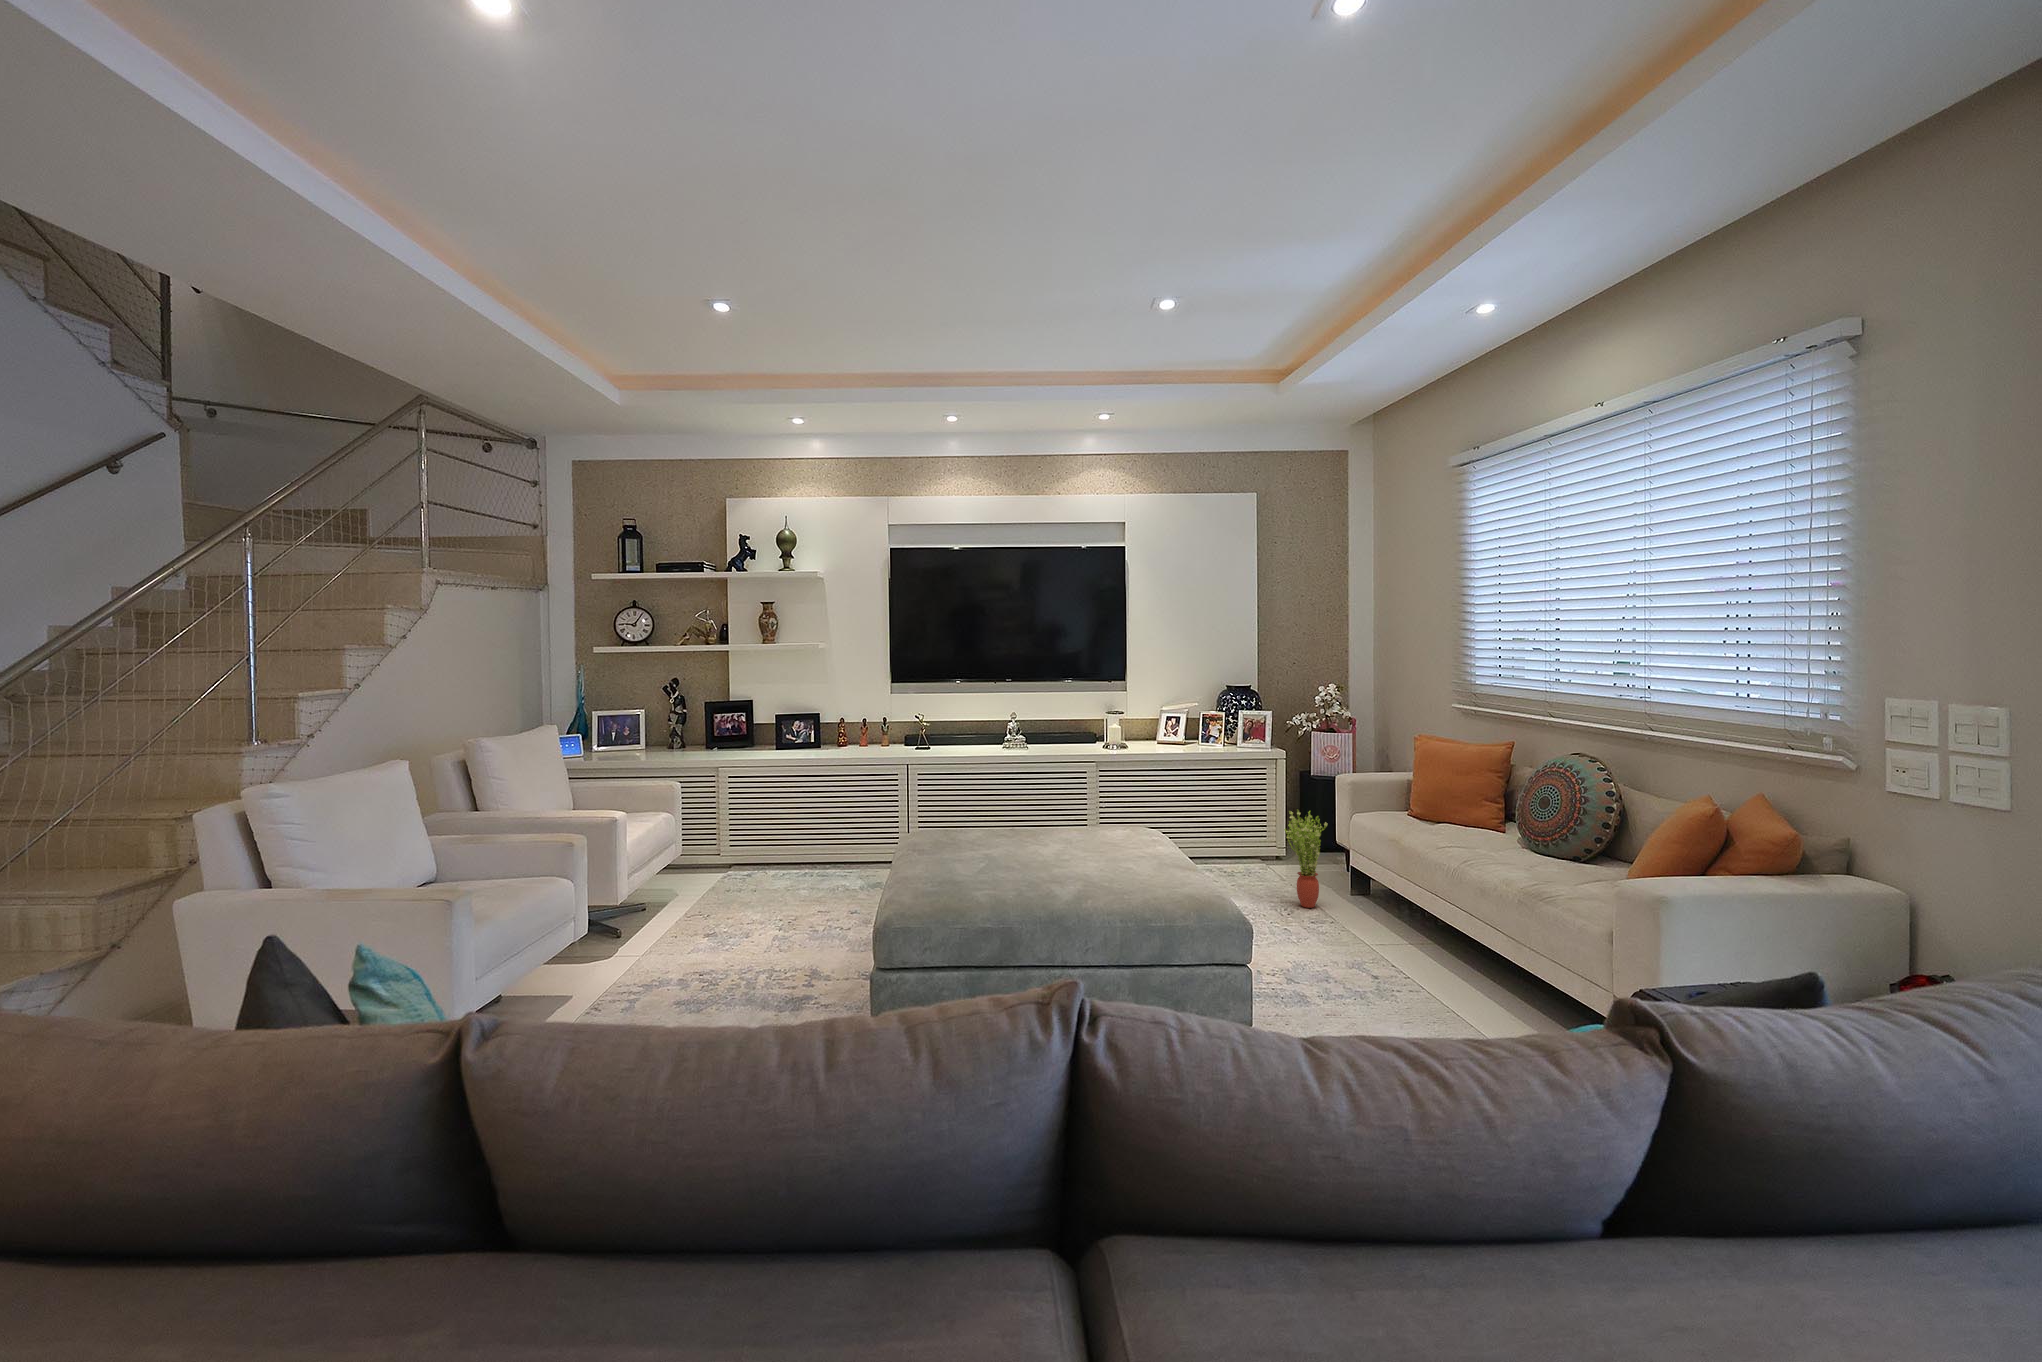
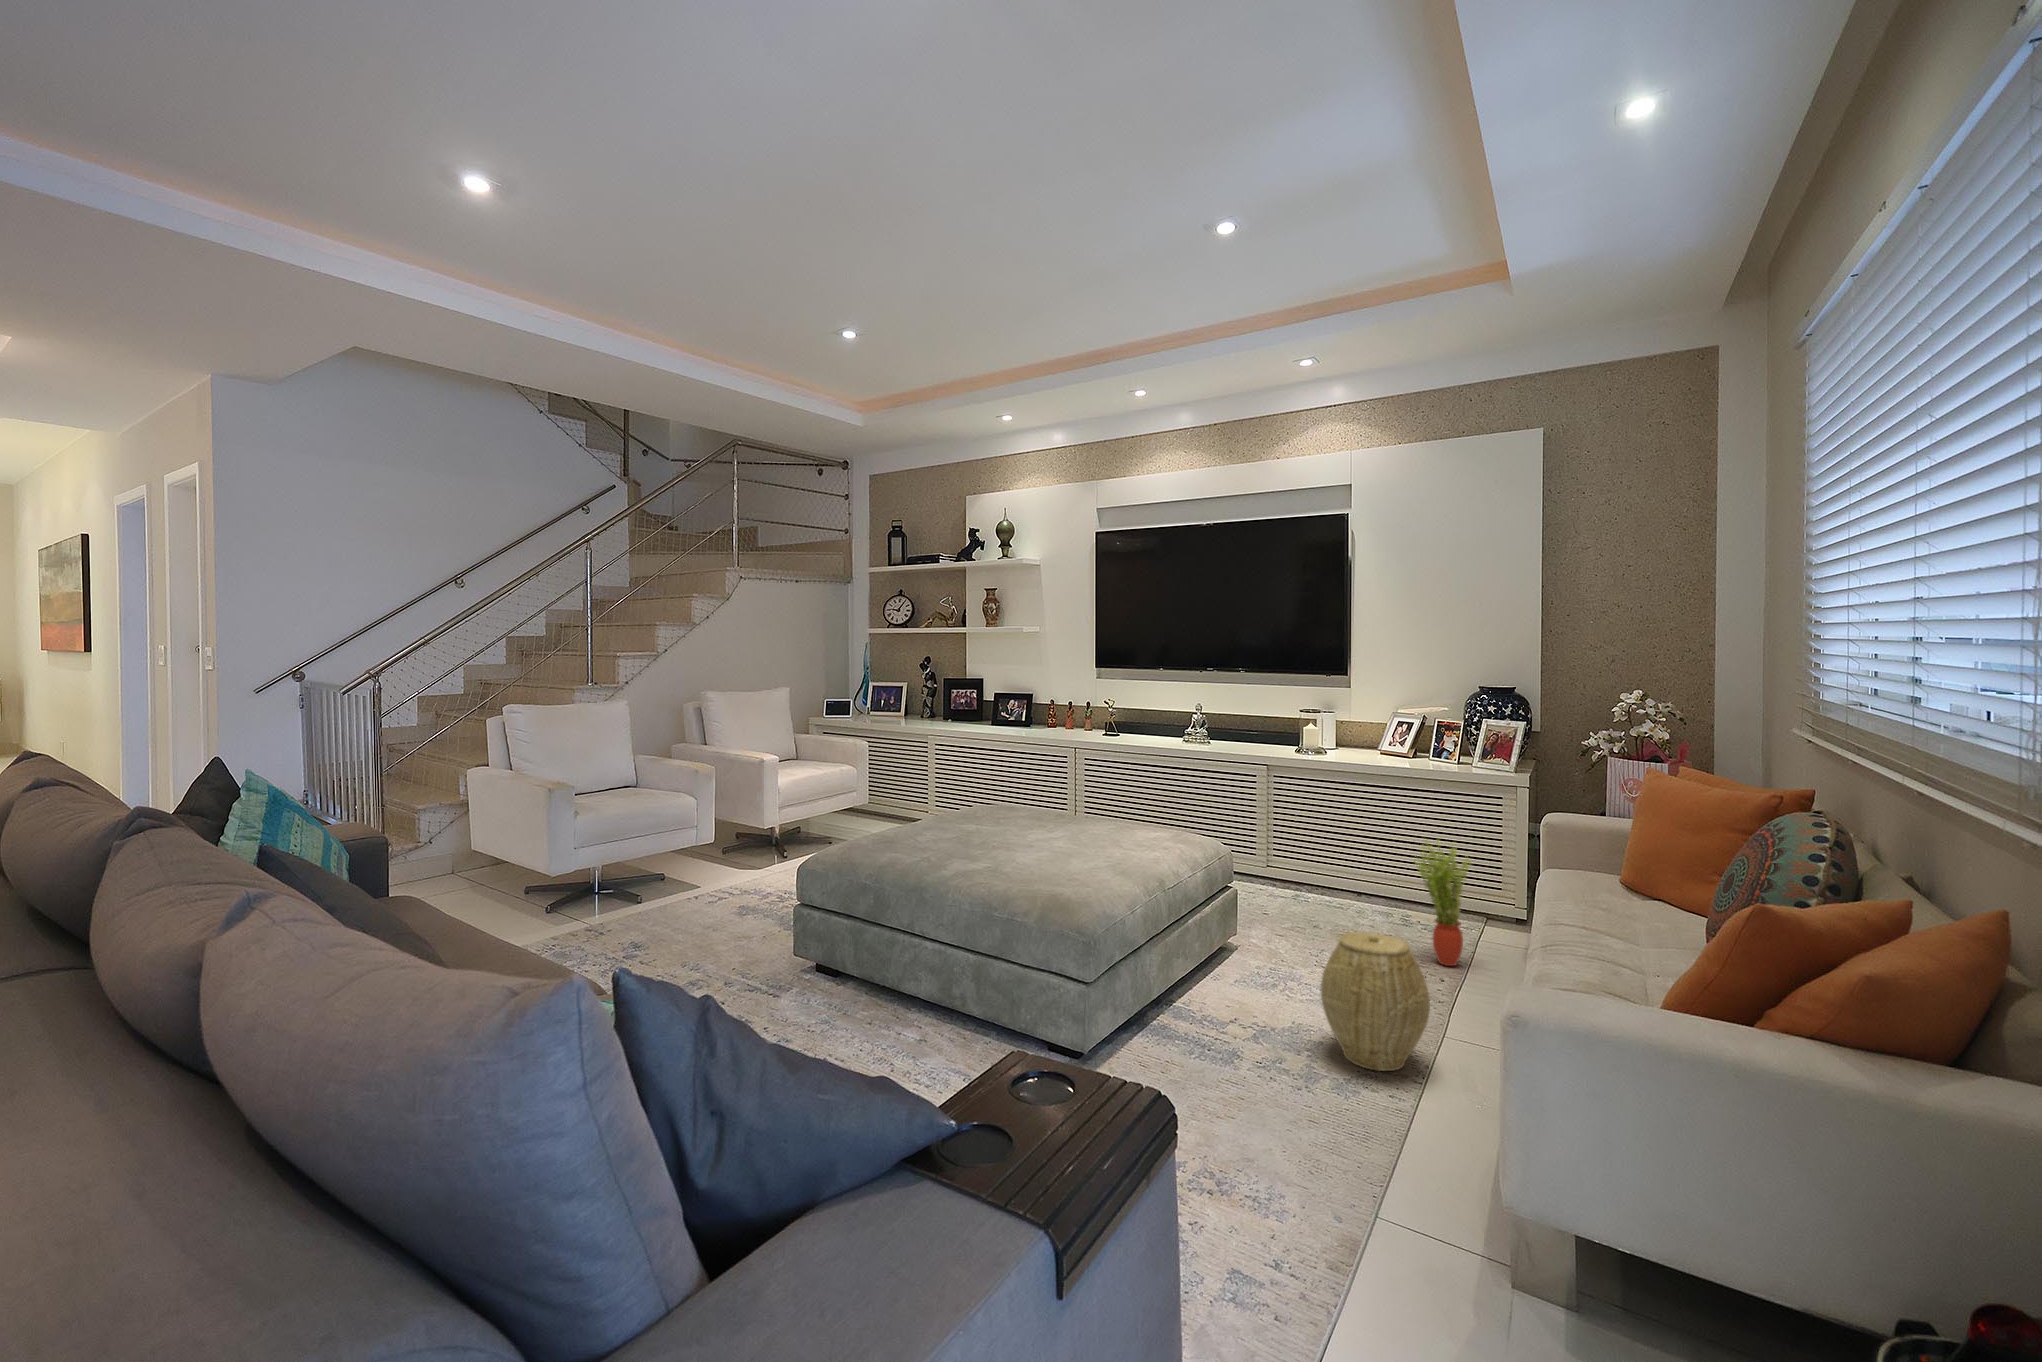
woven basket: none [1329,887,1412,990] -> present [1321,932,1430,1071]

